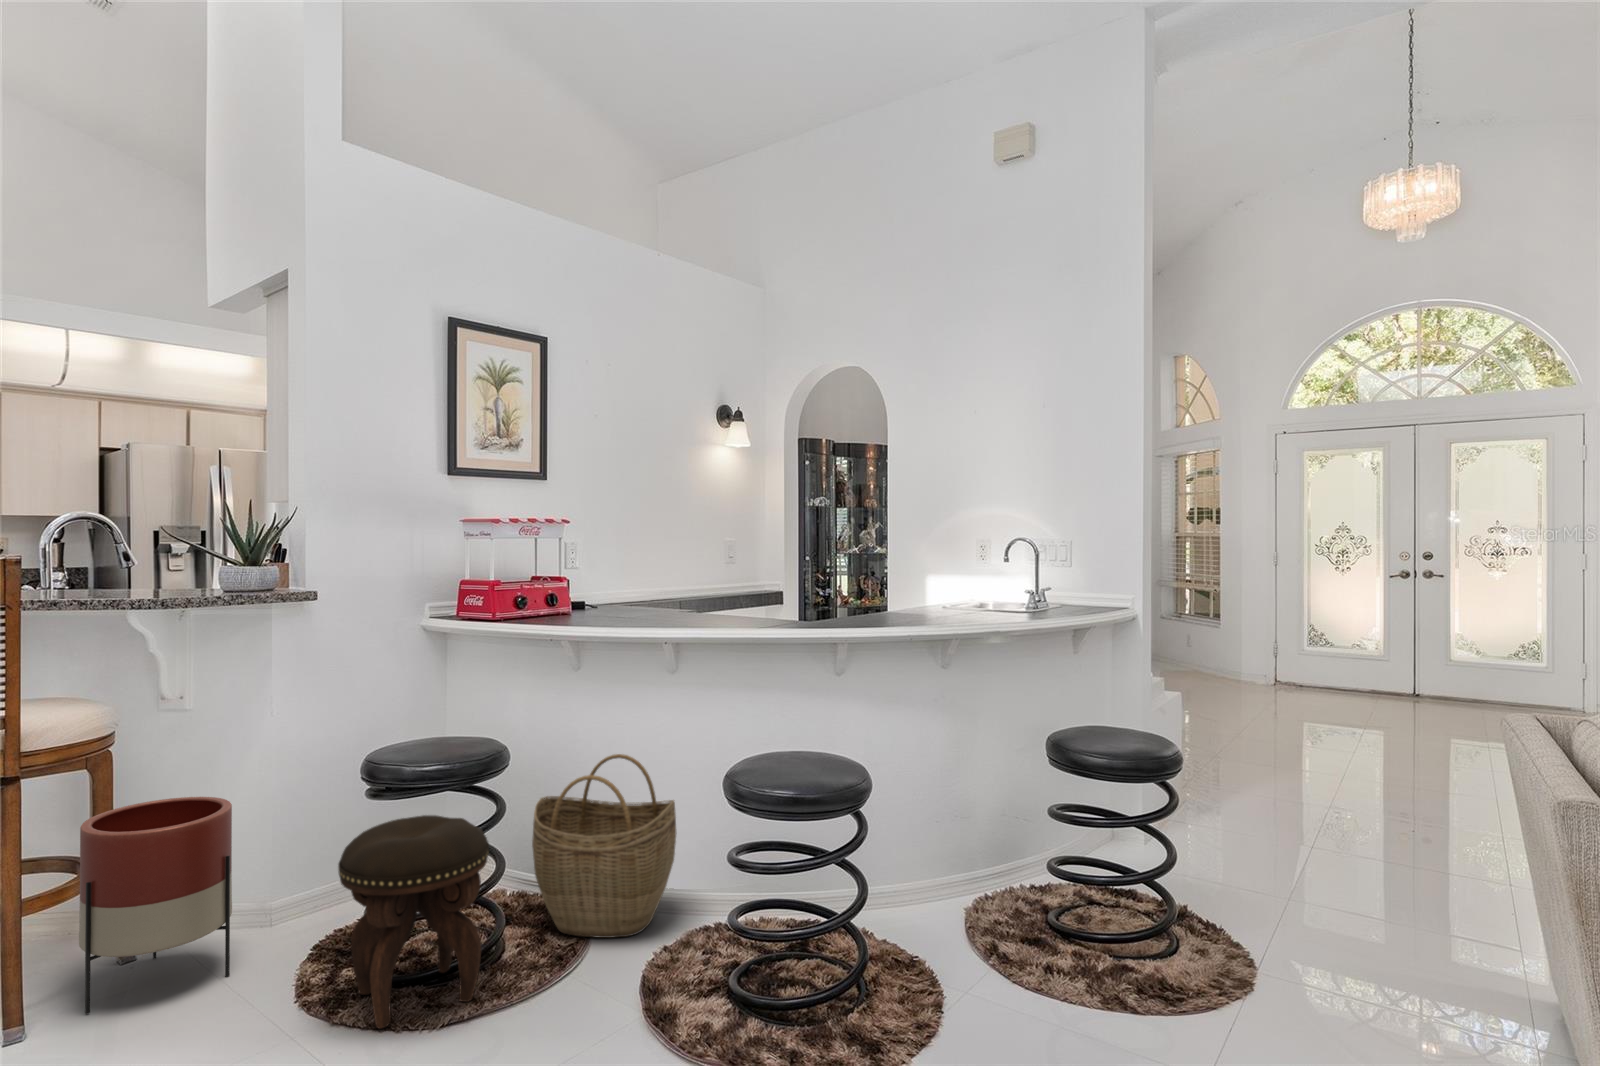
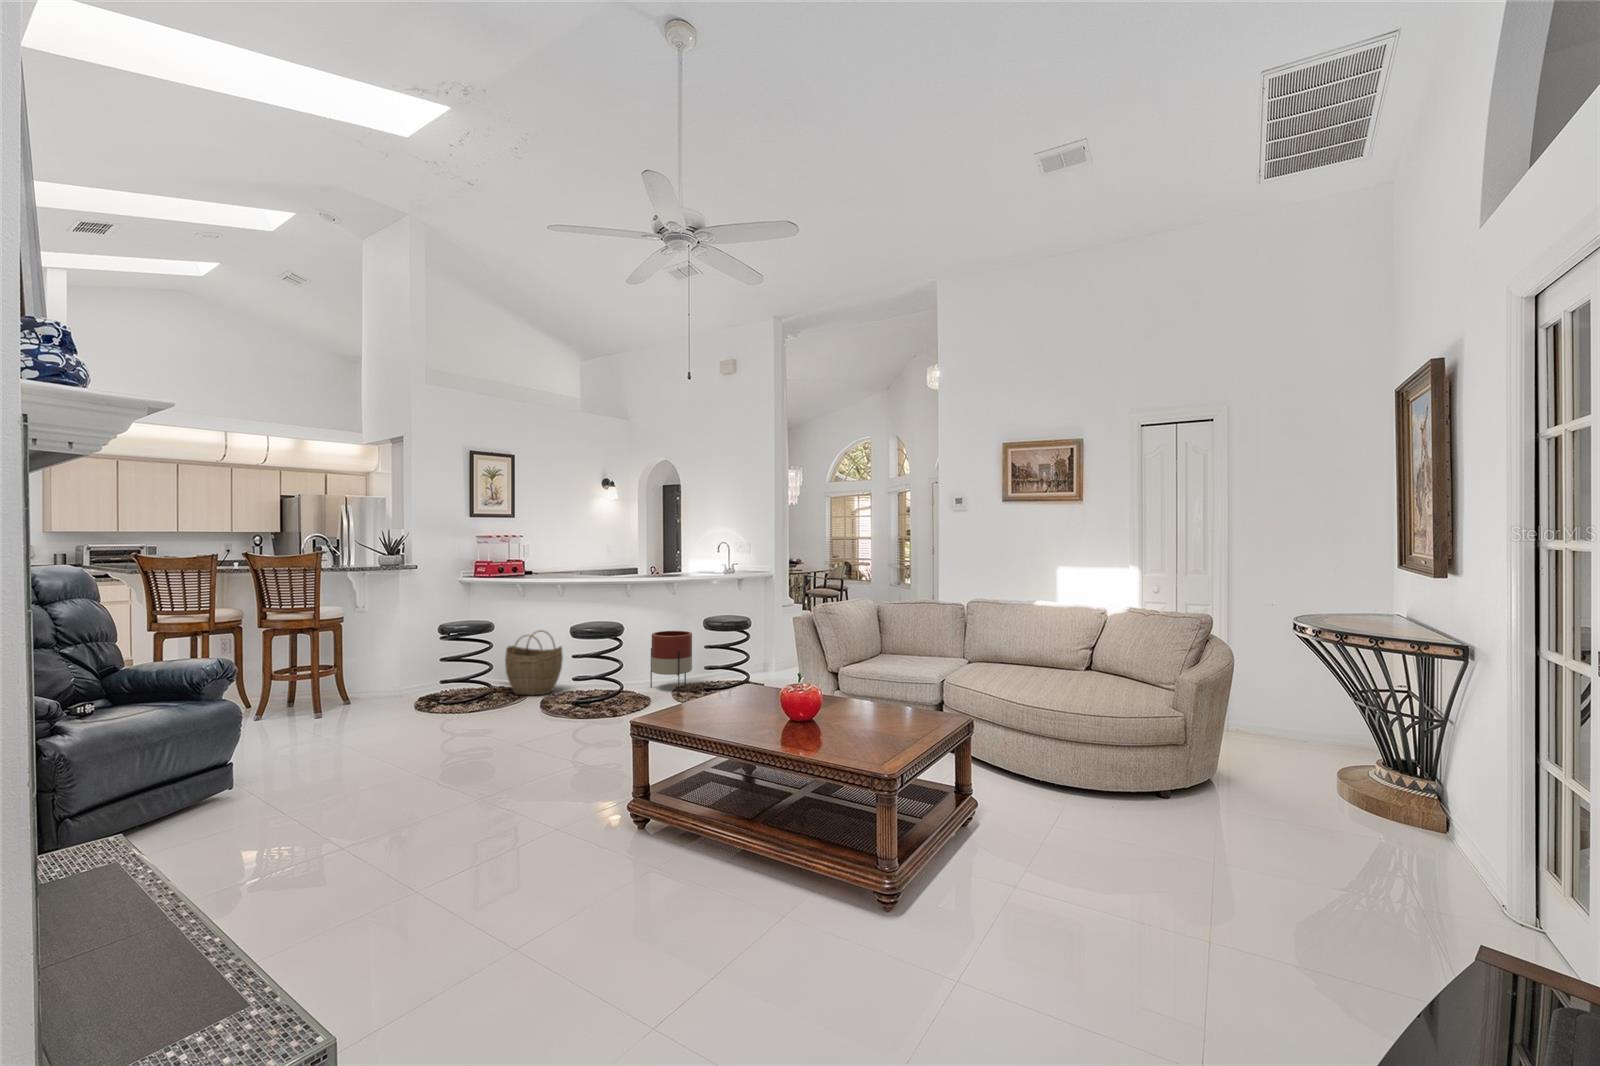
planter: present [79,797,232,1014] -> present [651,631,692,692]
footstool: present [338,815,489,1029] -> none [435,647,489,712]

